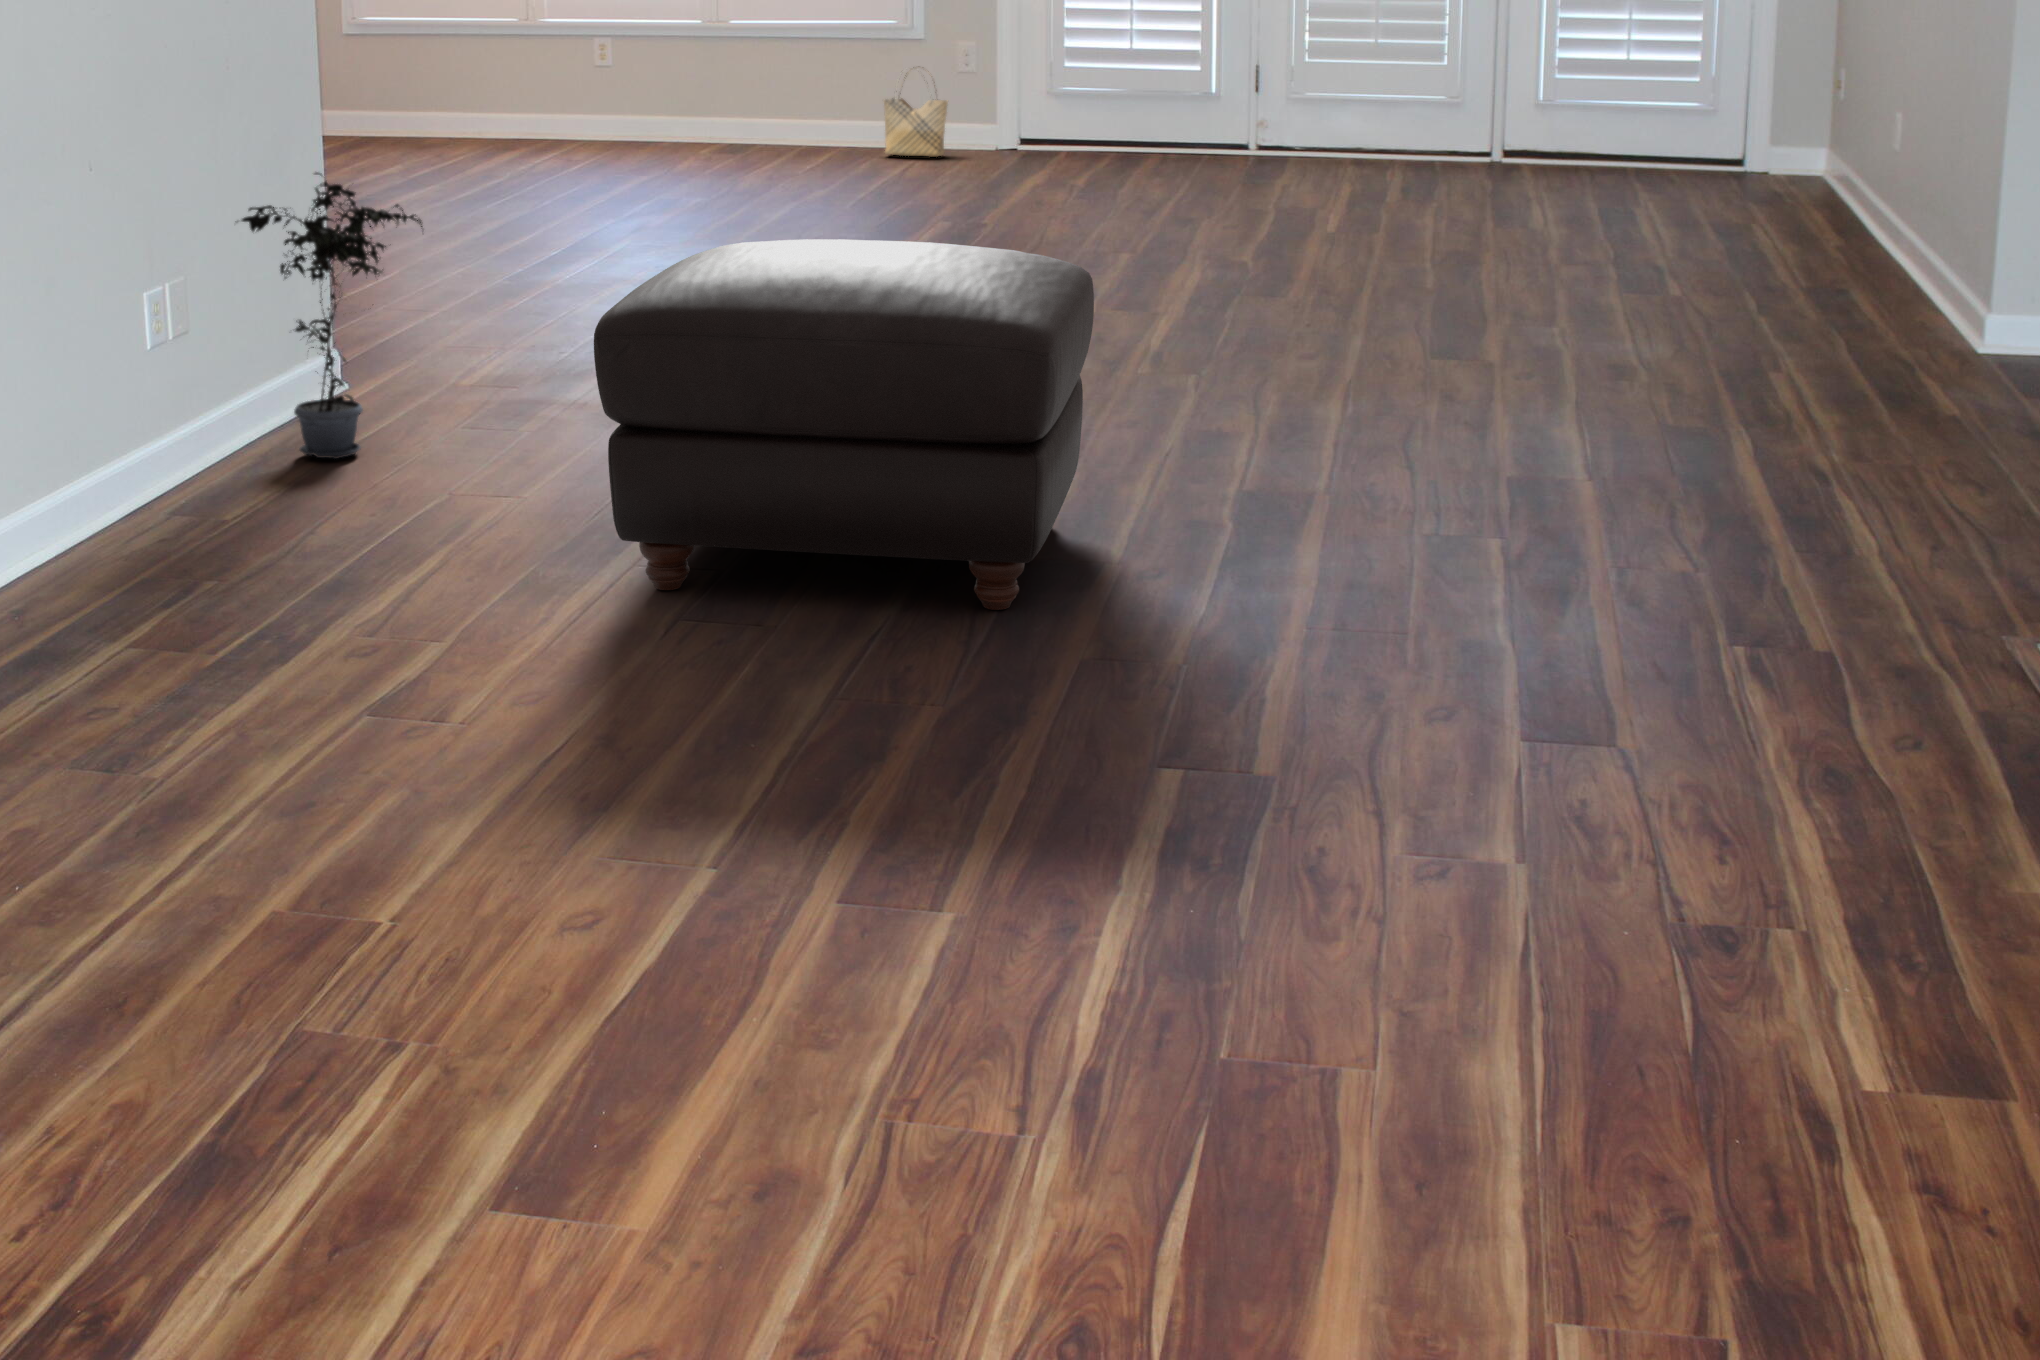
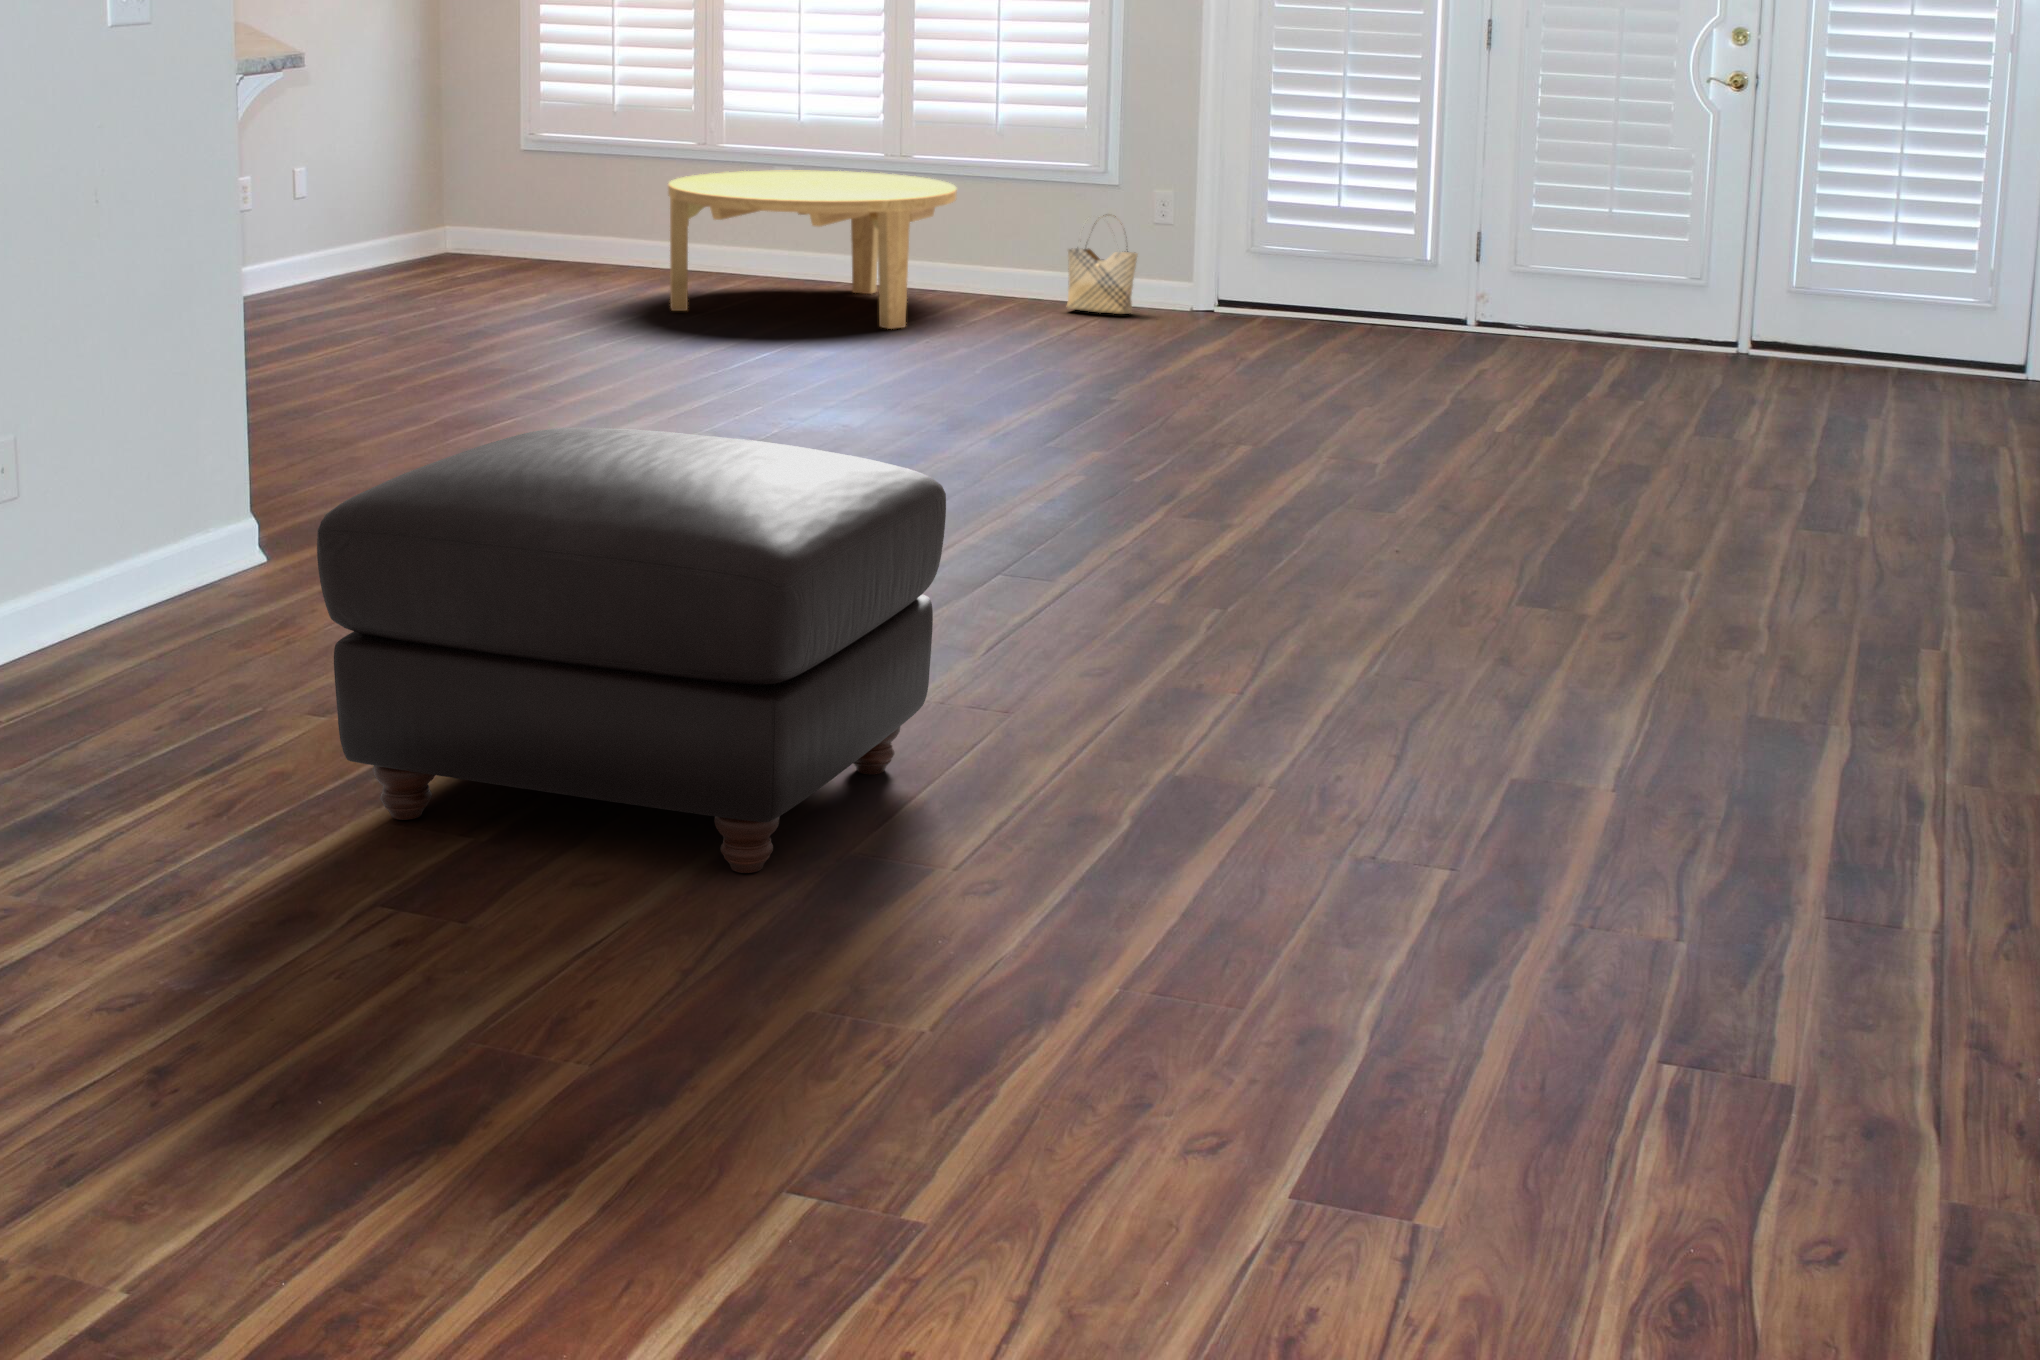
coffee table: none [520,39,785,178] -> present [668,170,957,329]
potted plant: present [241,172,423,459] -> none [97,319,291,634]

